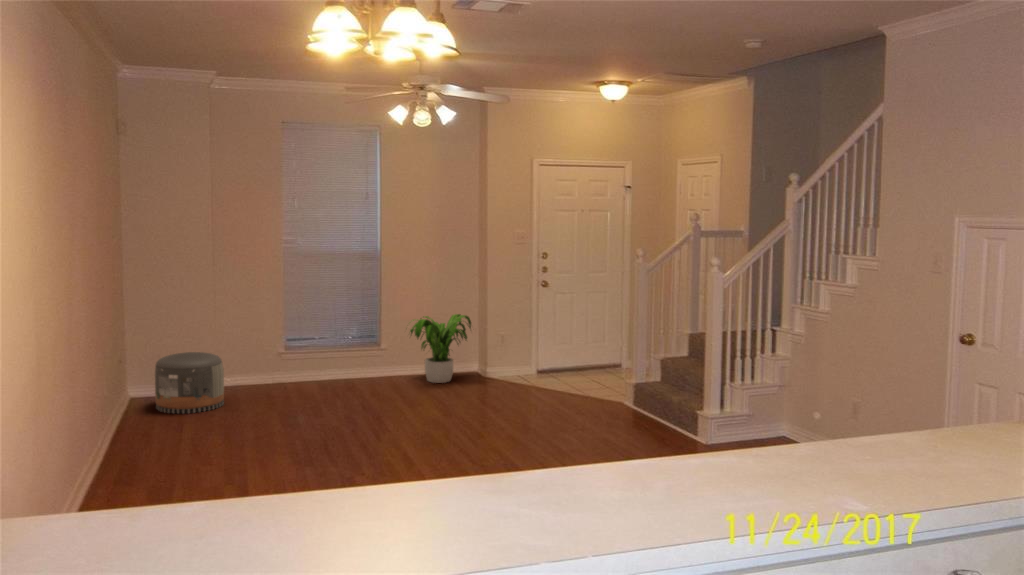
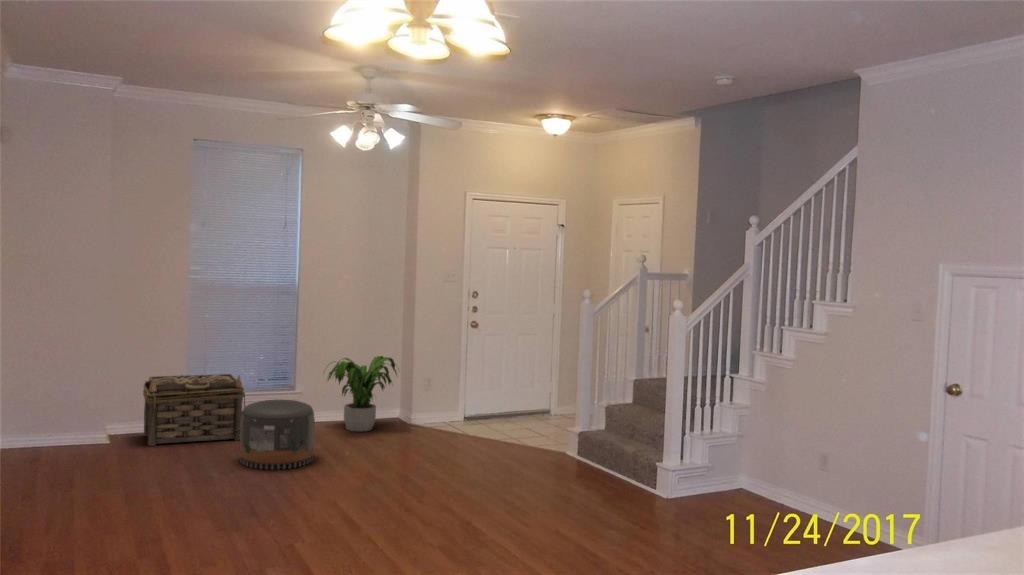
basket: none [248,331,335,394] -> present [143,374,245,446]
pouf: present [155,352,224,413] -> present [240,400,315,470]

